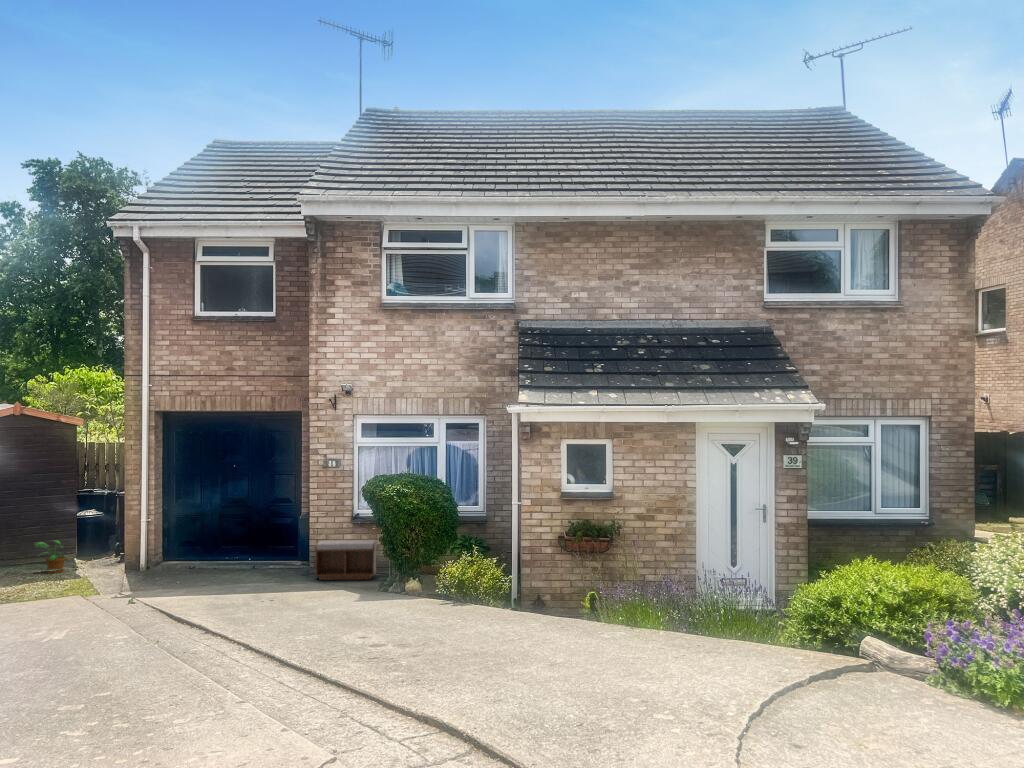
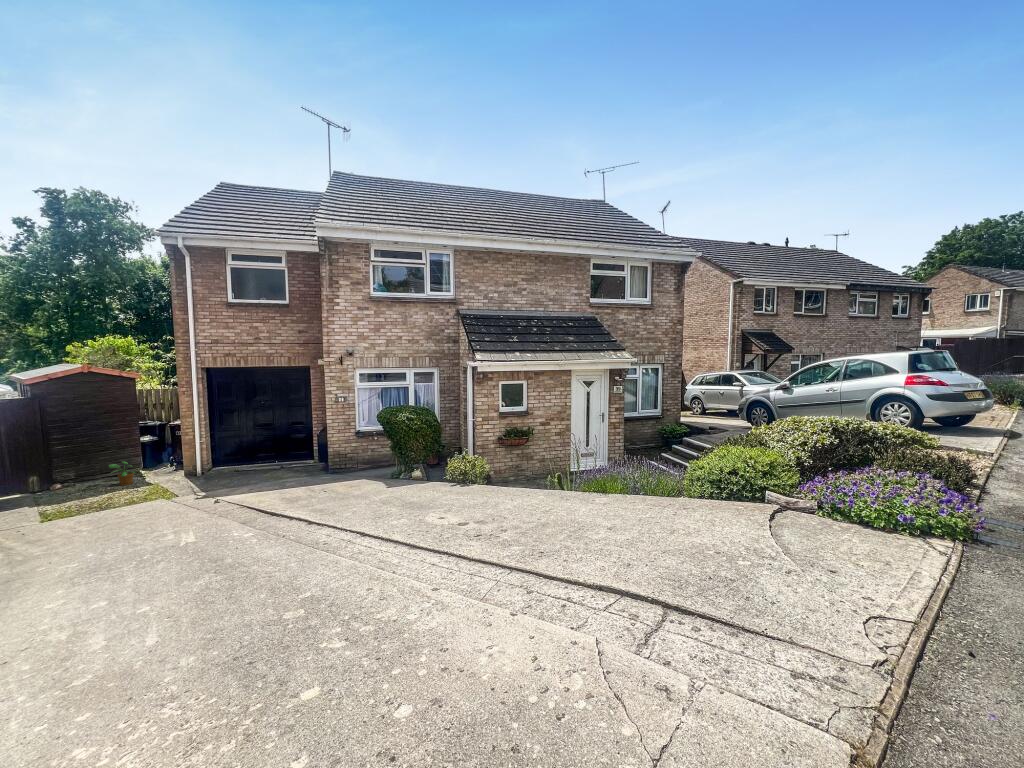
bench: present [315,540,377,580] -> none [336,446,376,474]

